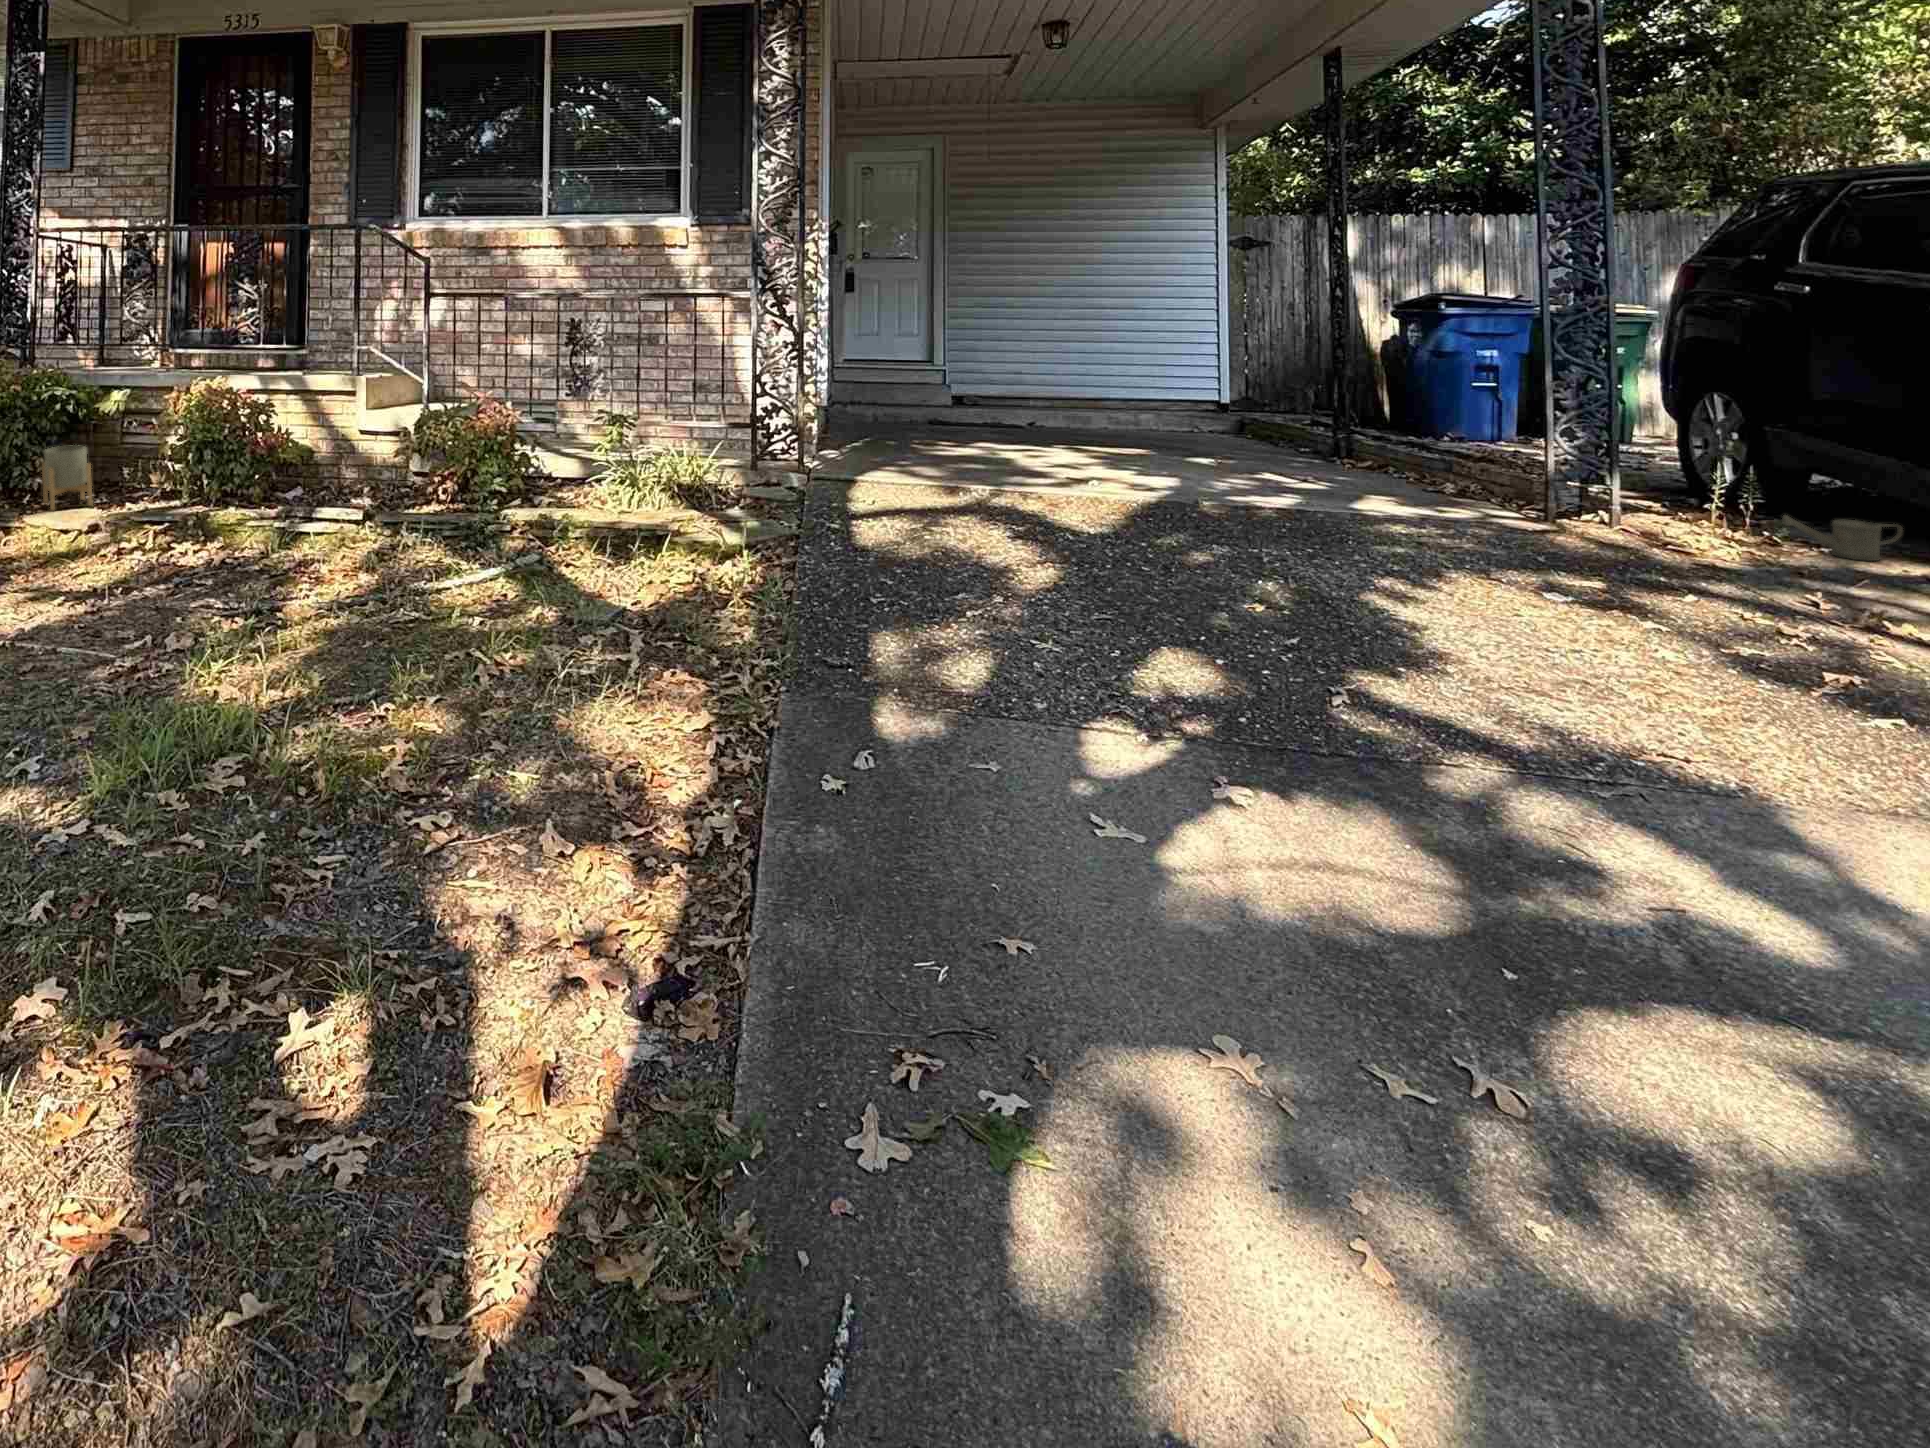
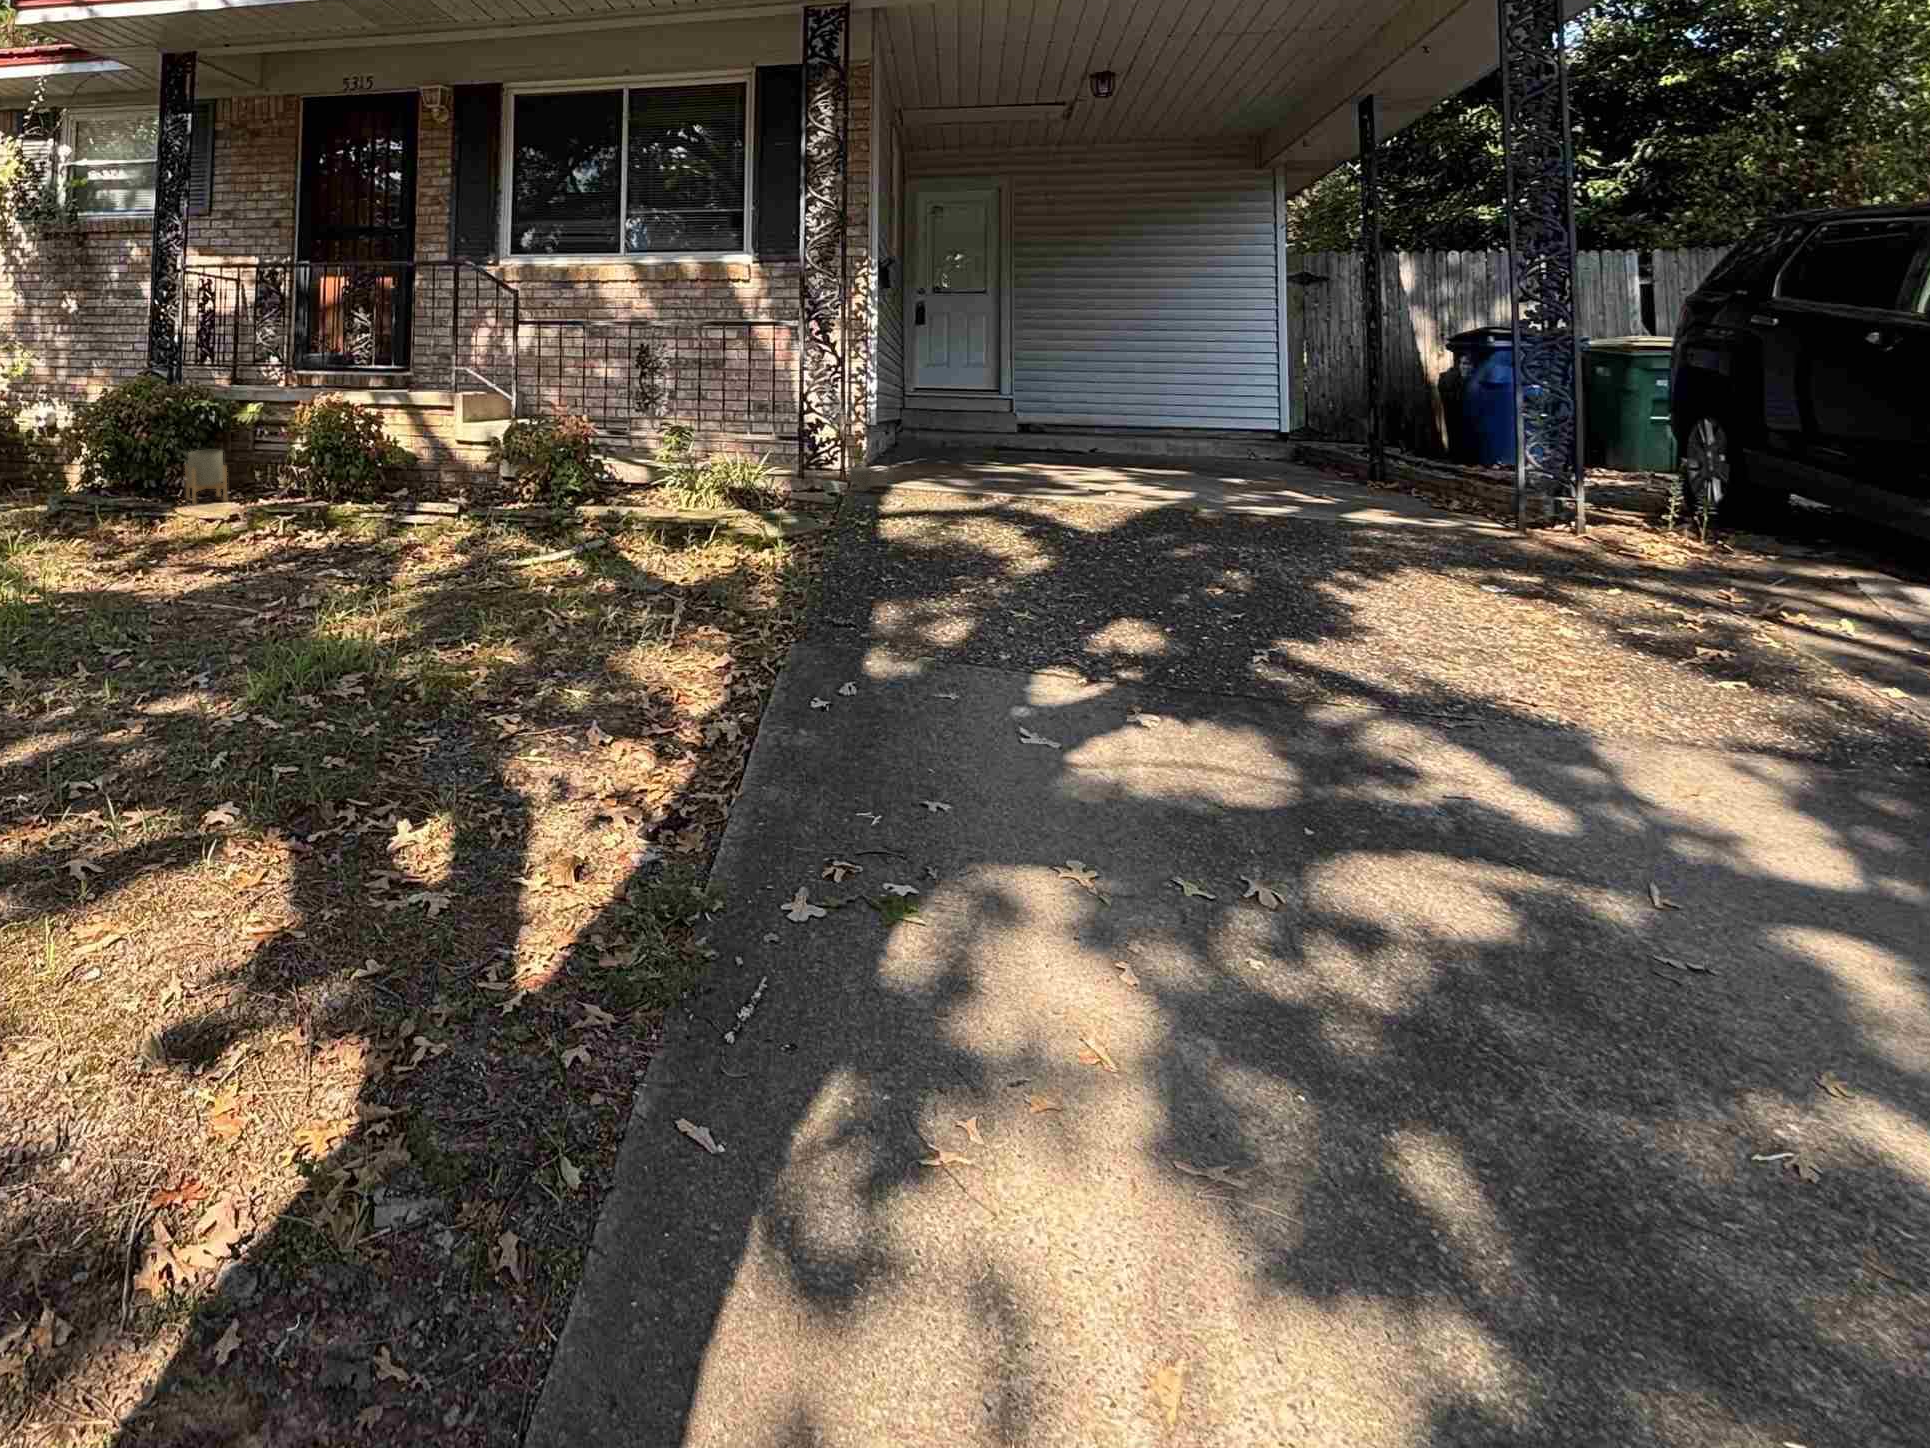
watering can: present [1782,515,1903,561] -> present [848,467,894,492]

